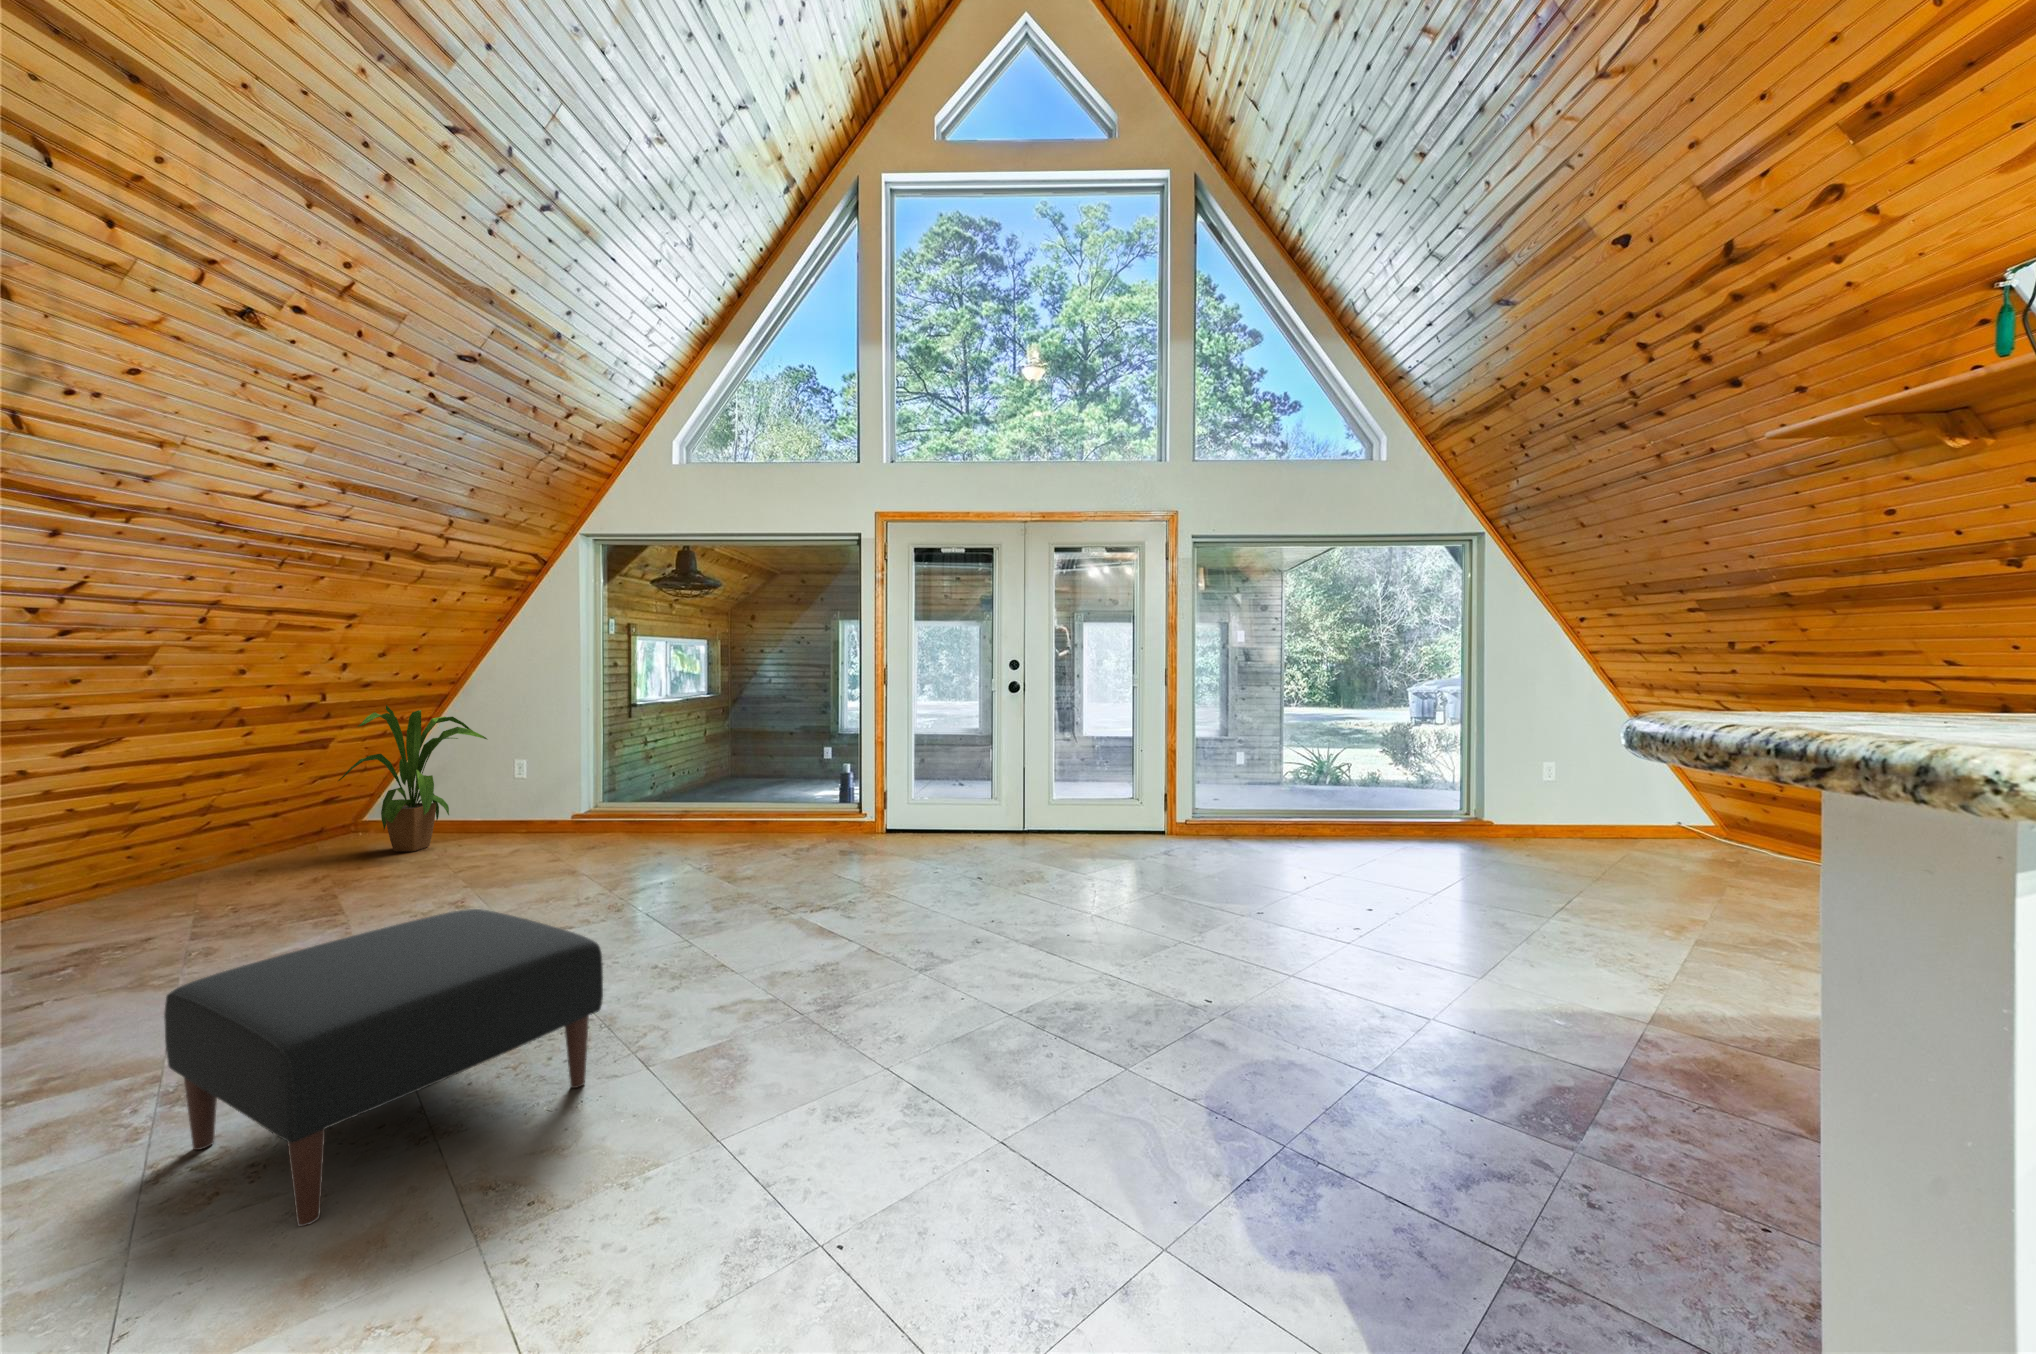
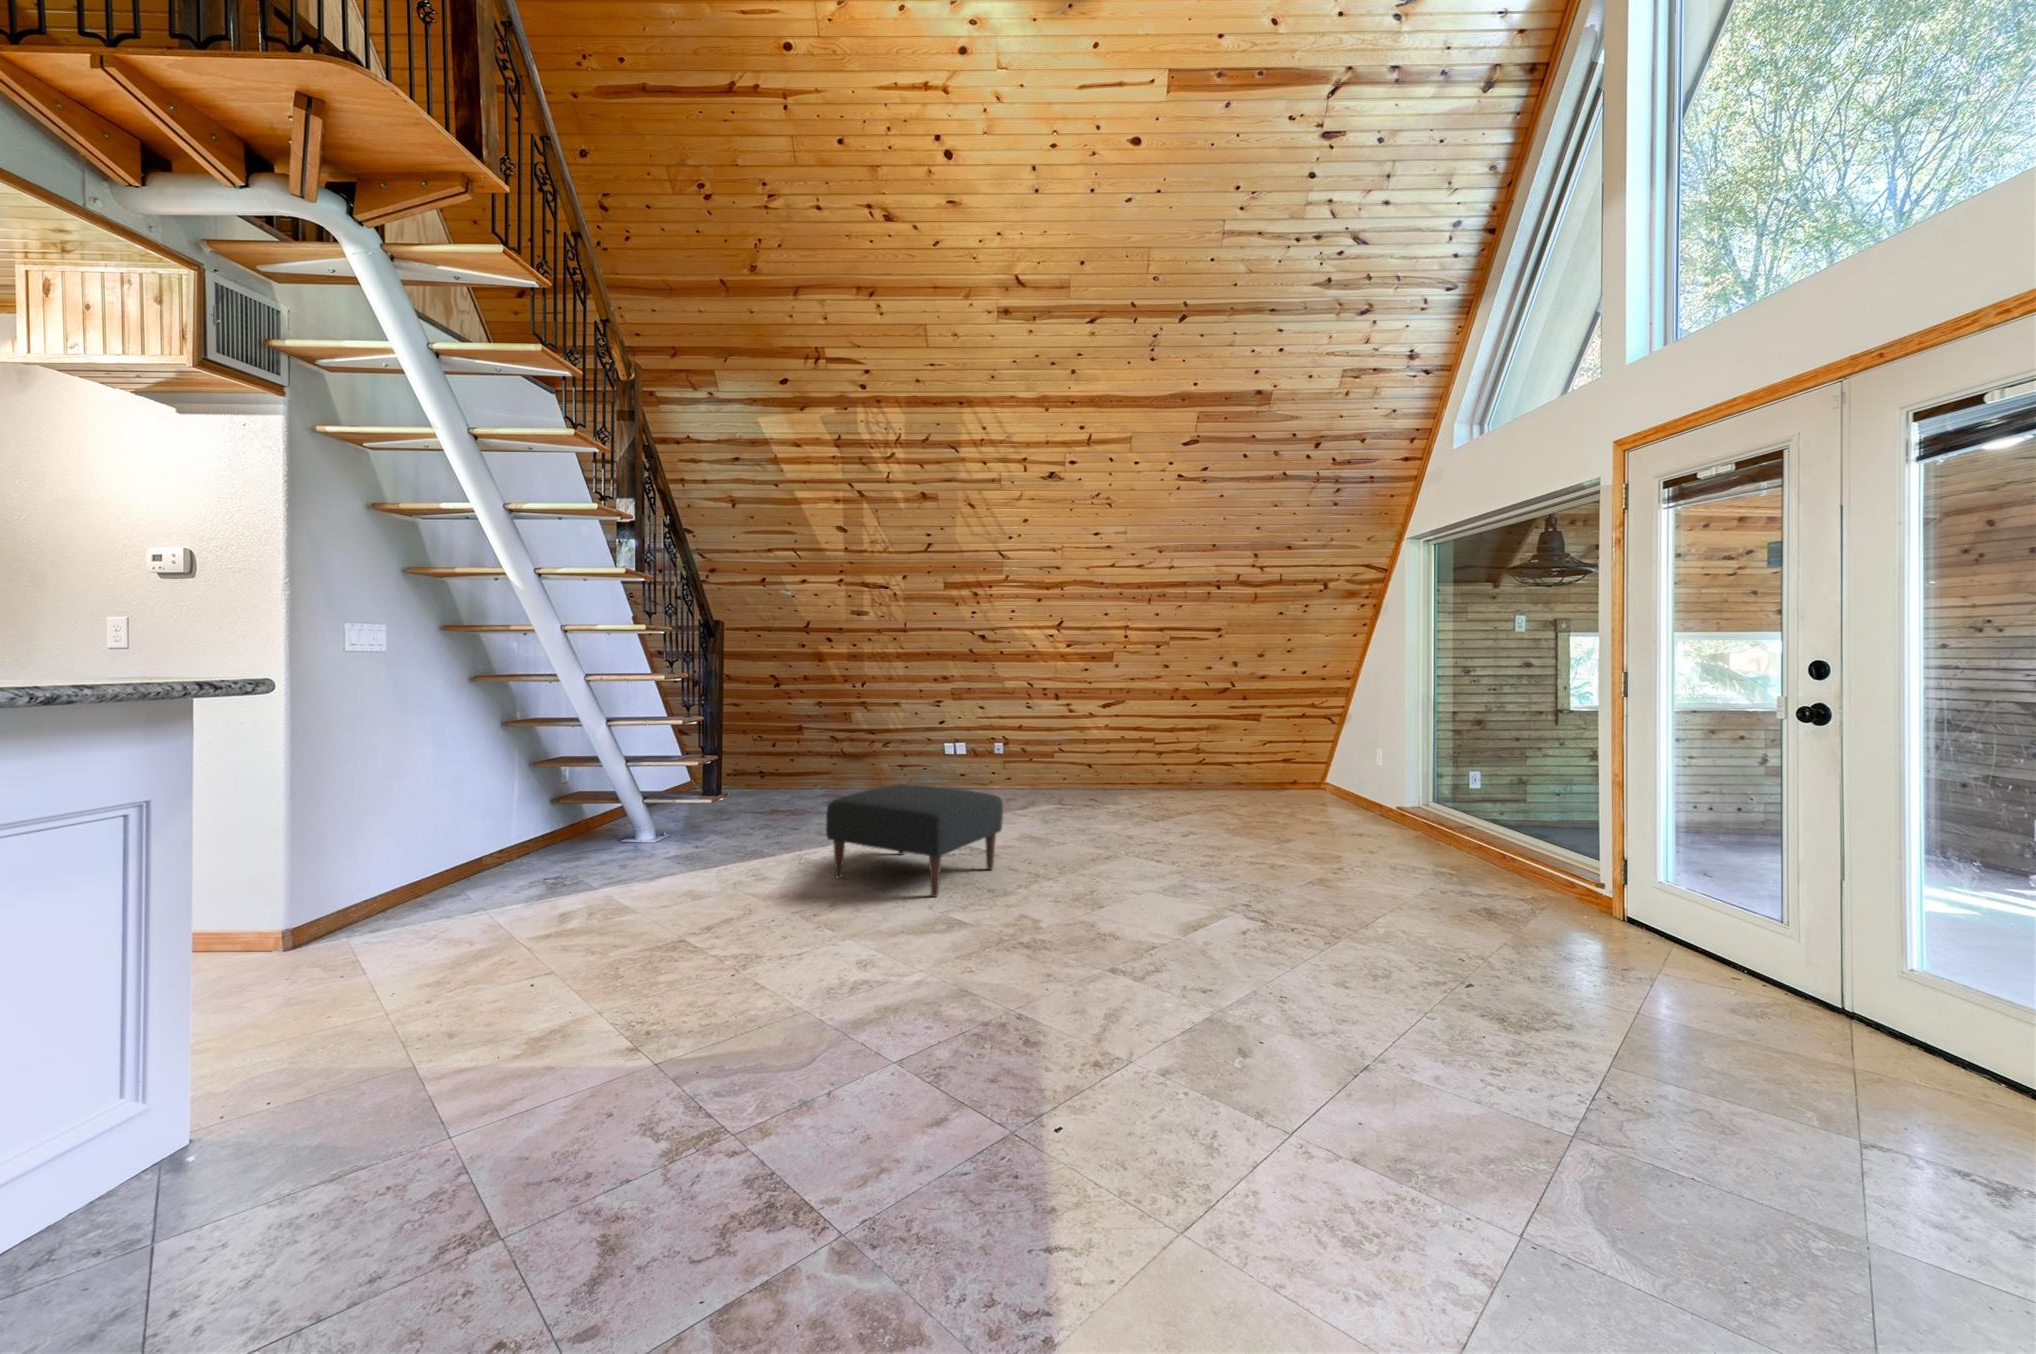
house plant: present [338,705,487,852] -> none [1257,686,1354,808]

